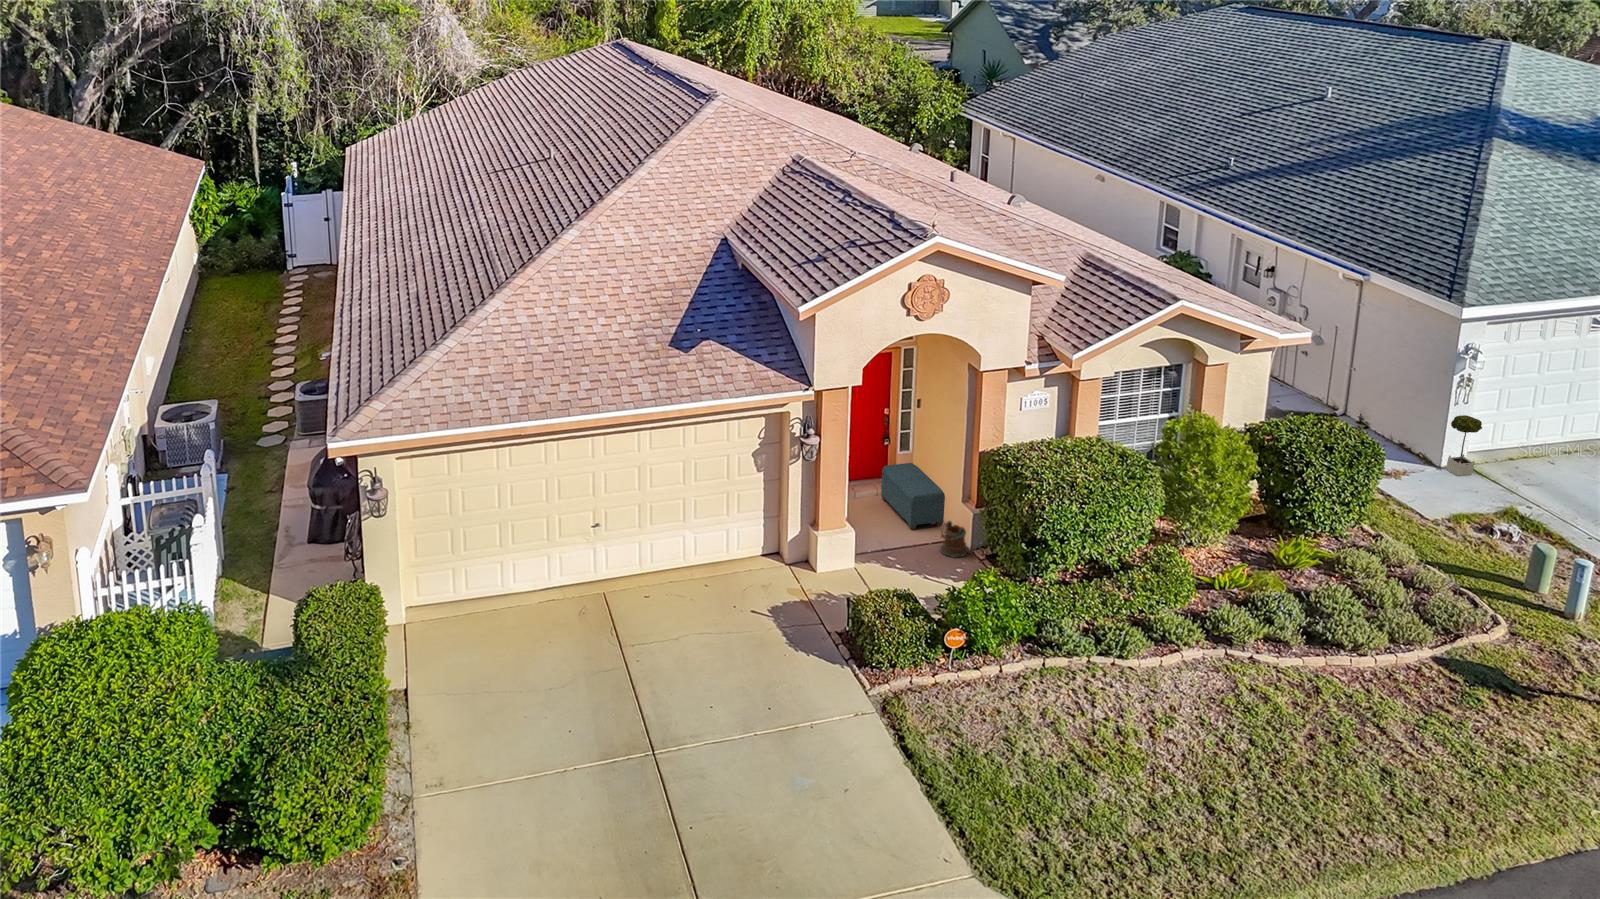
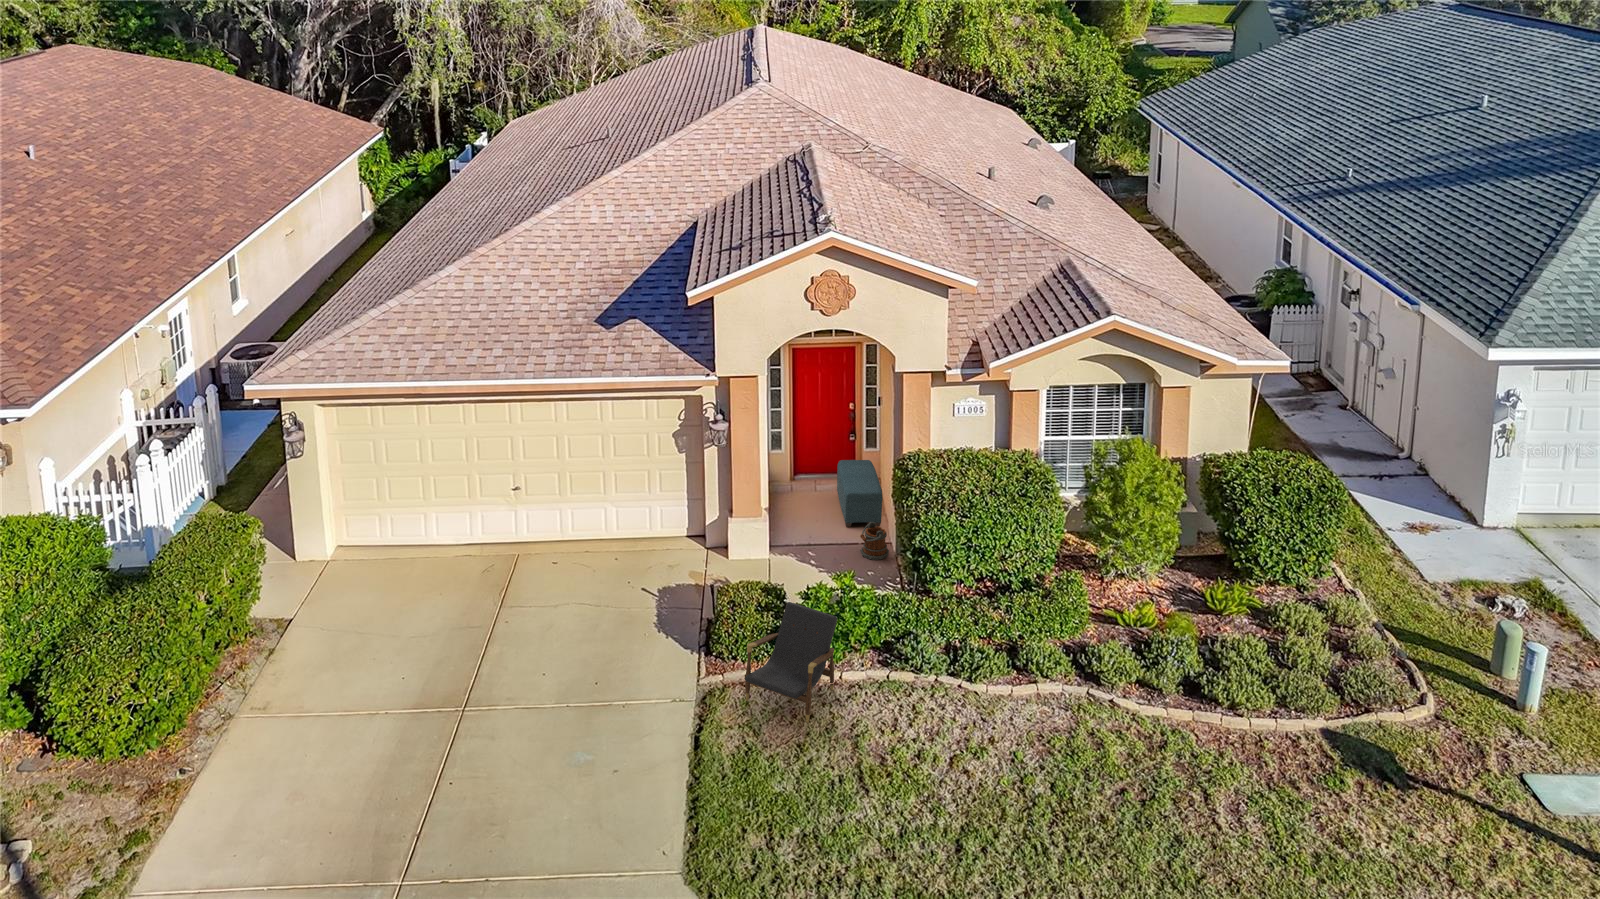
potted tree: present [1446,415,1482,476] -> none [1476,469,1518,536]
lounge chair: none [926,602,1007,717] -> present [745,602,837,723]

